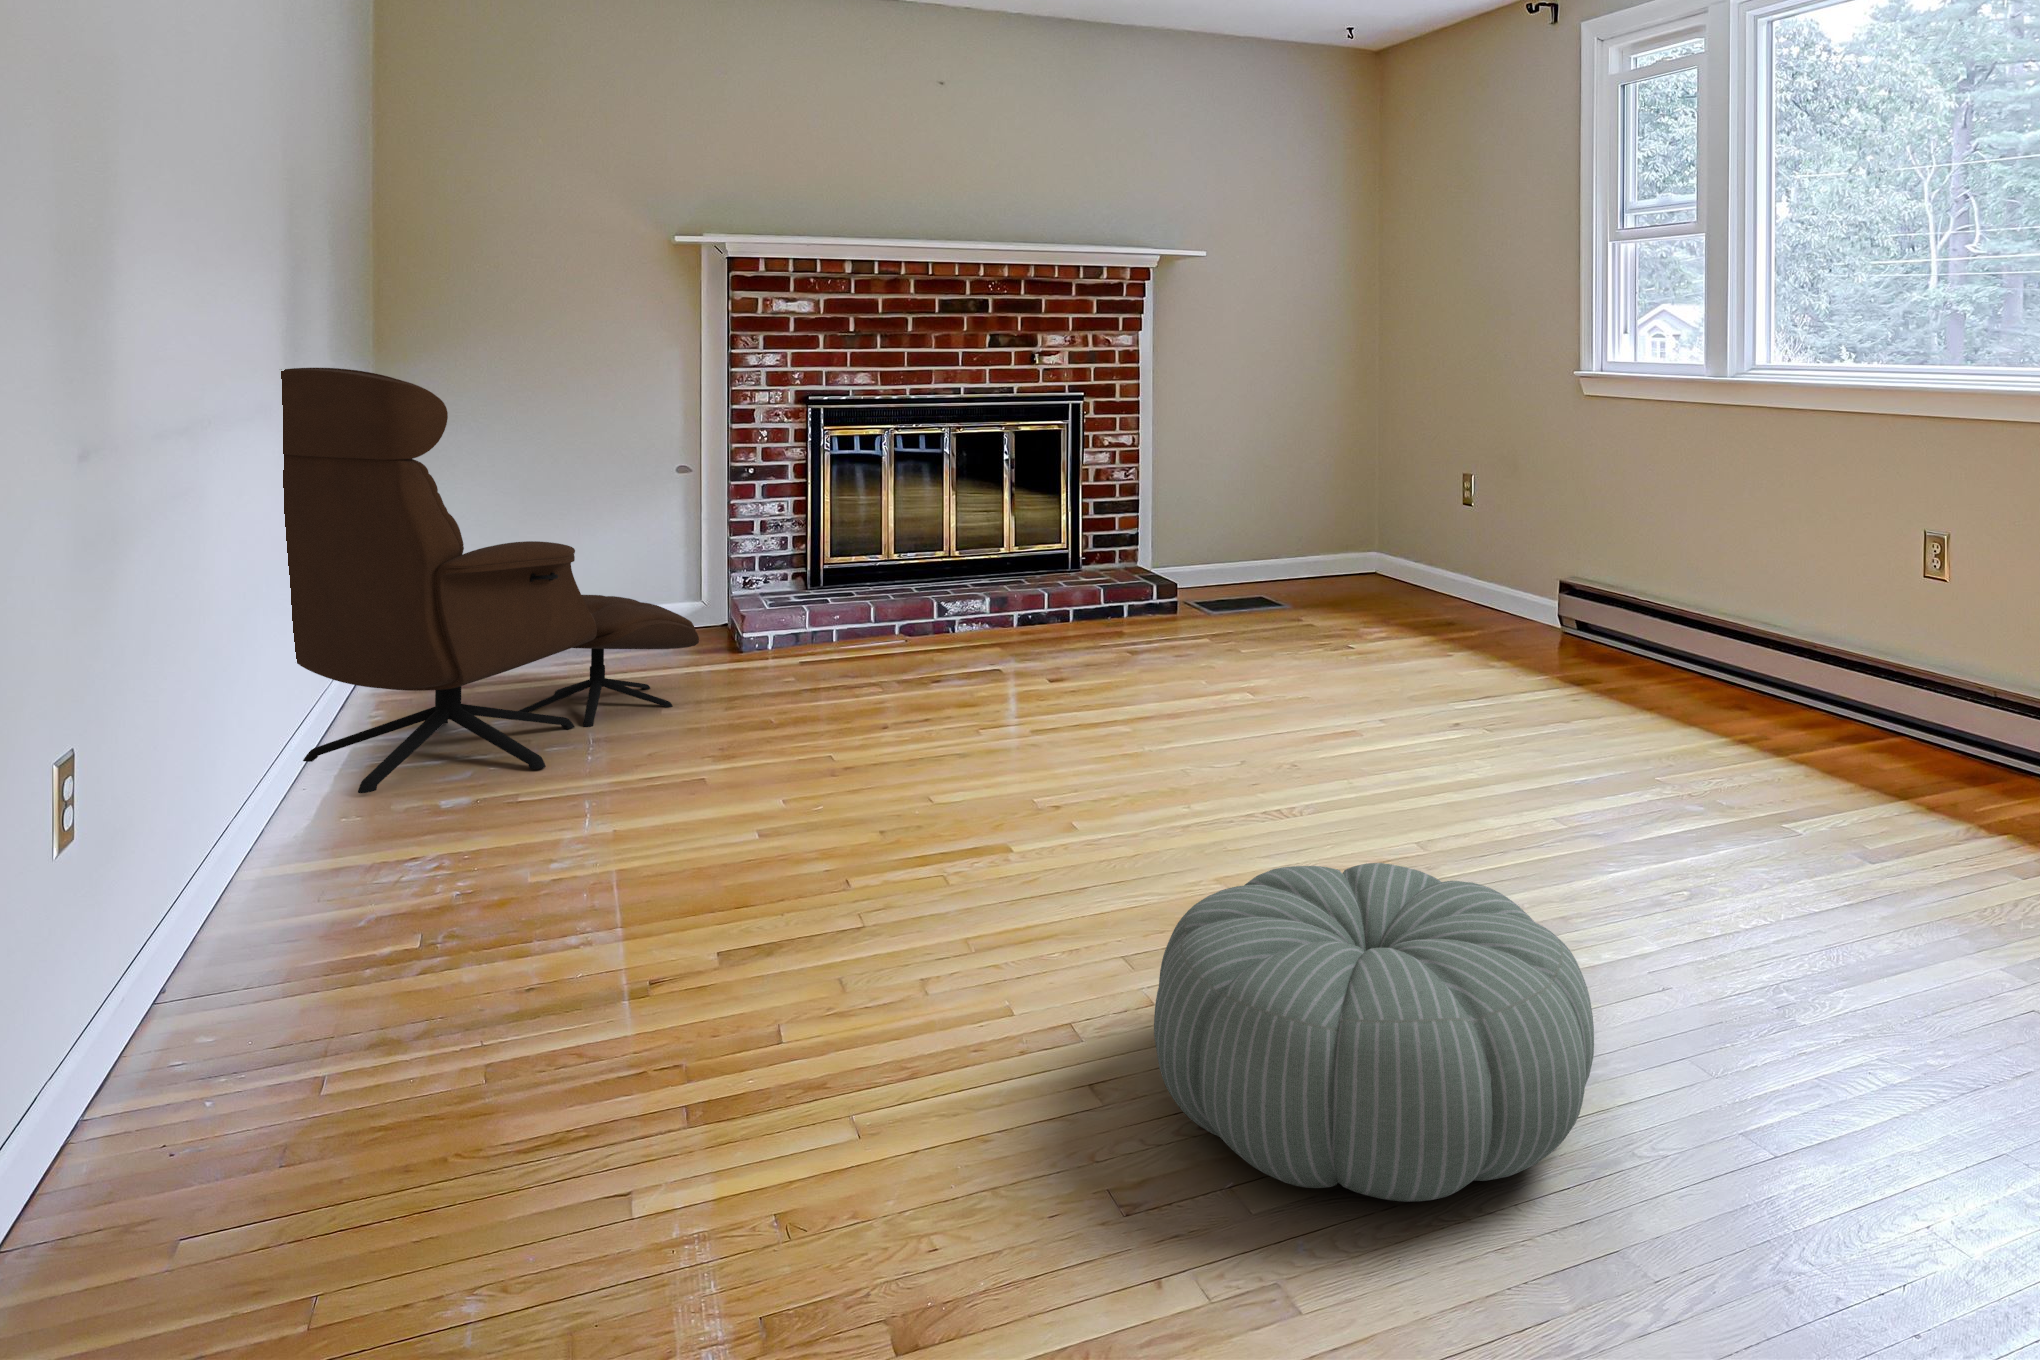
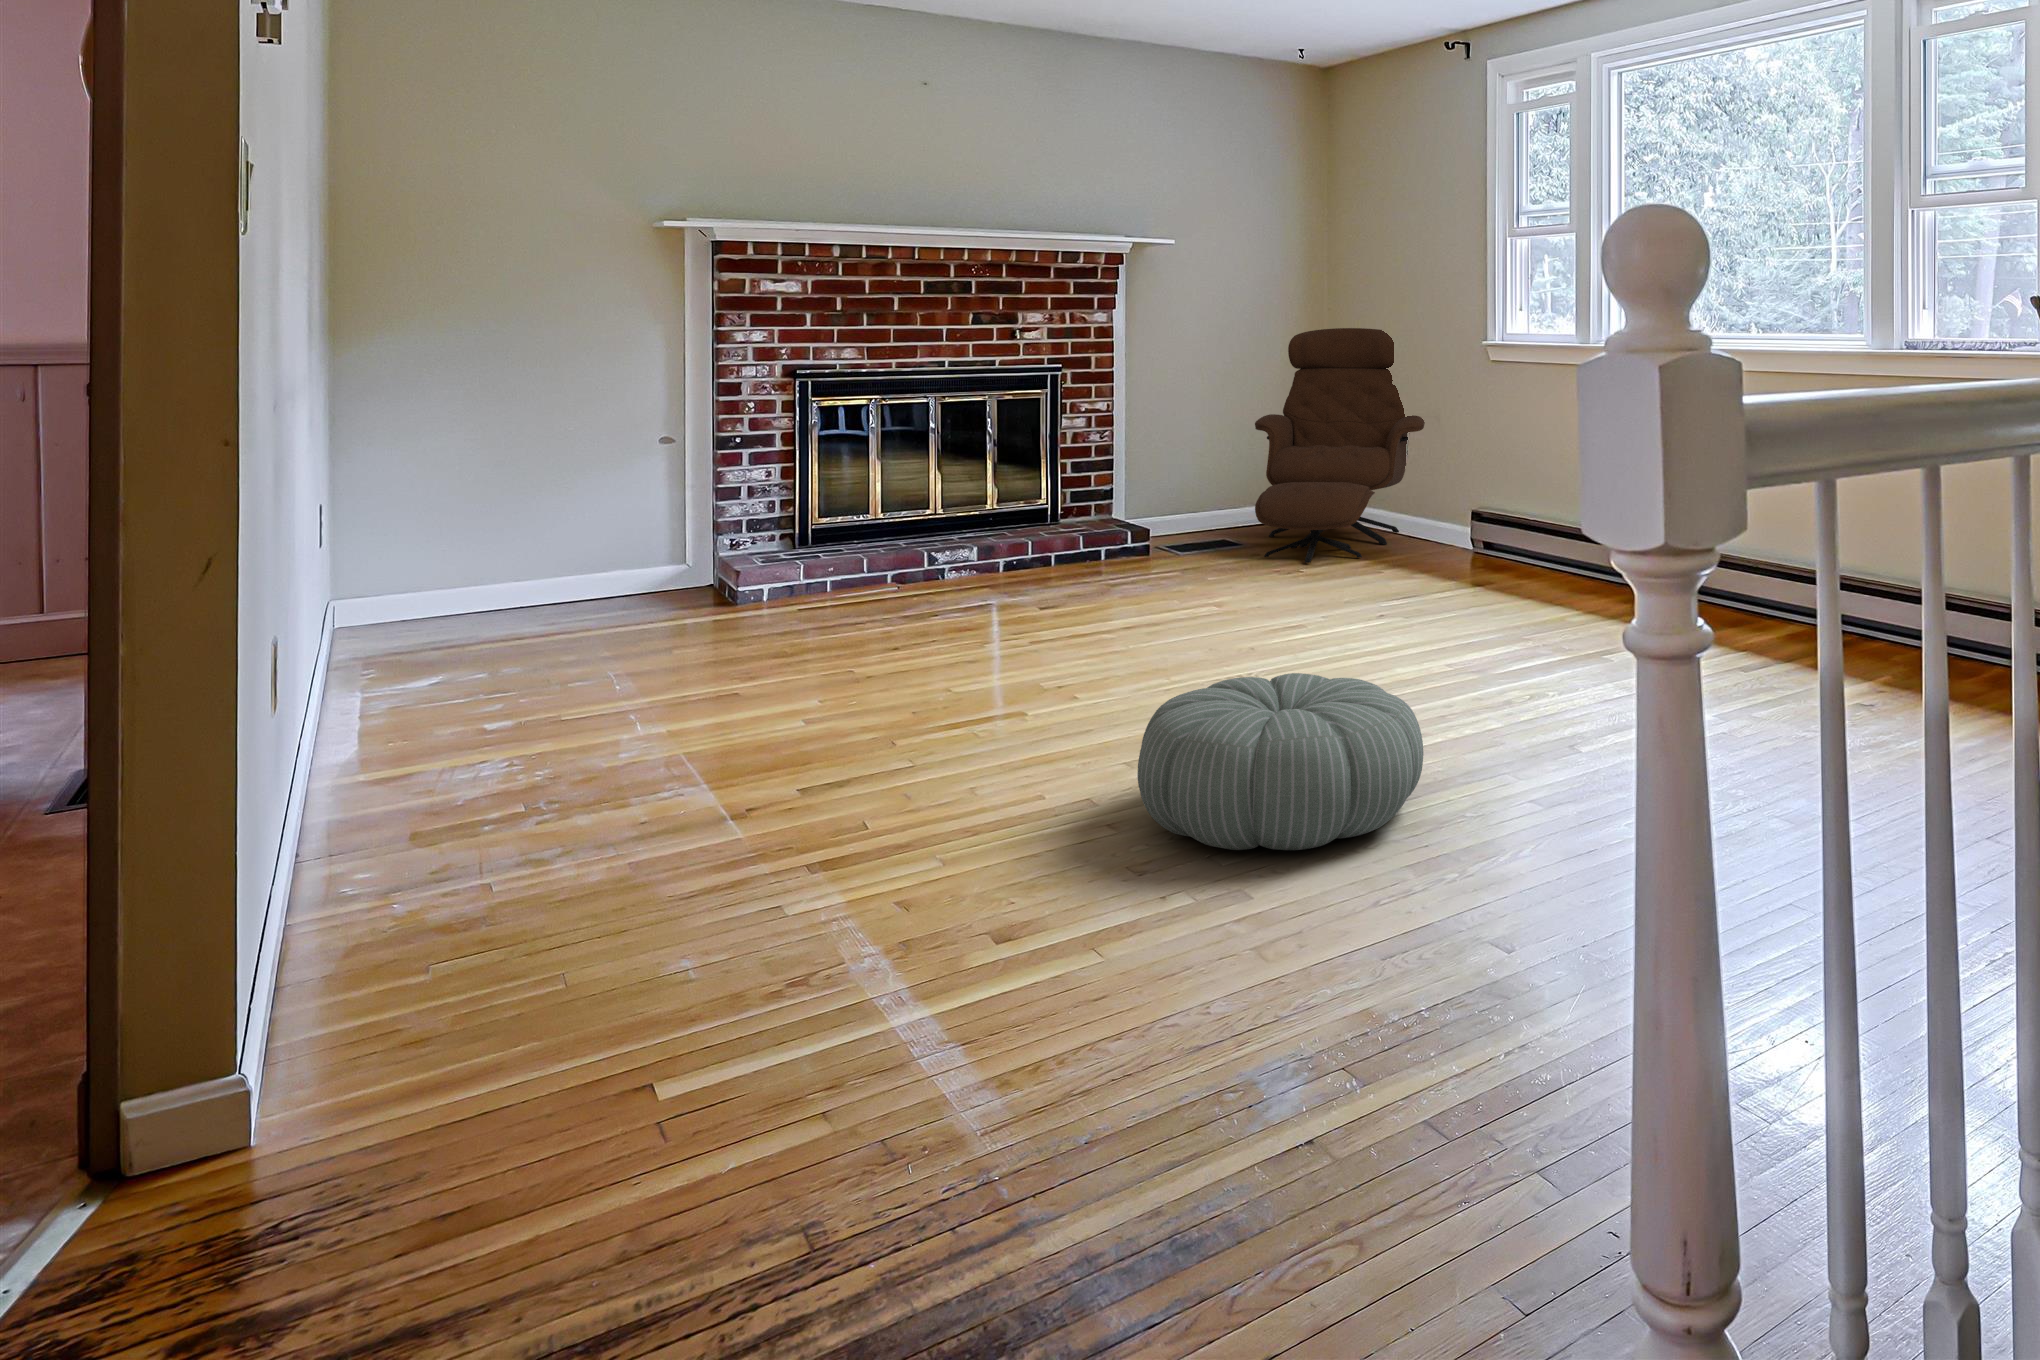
lounge chair: present [281,368,699,793] -> present [1255,328,1425,563]

